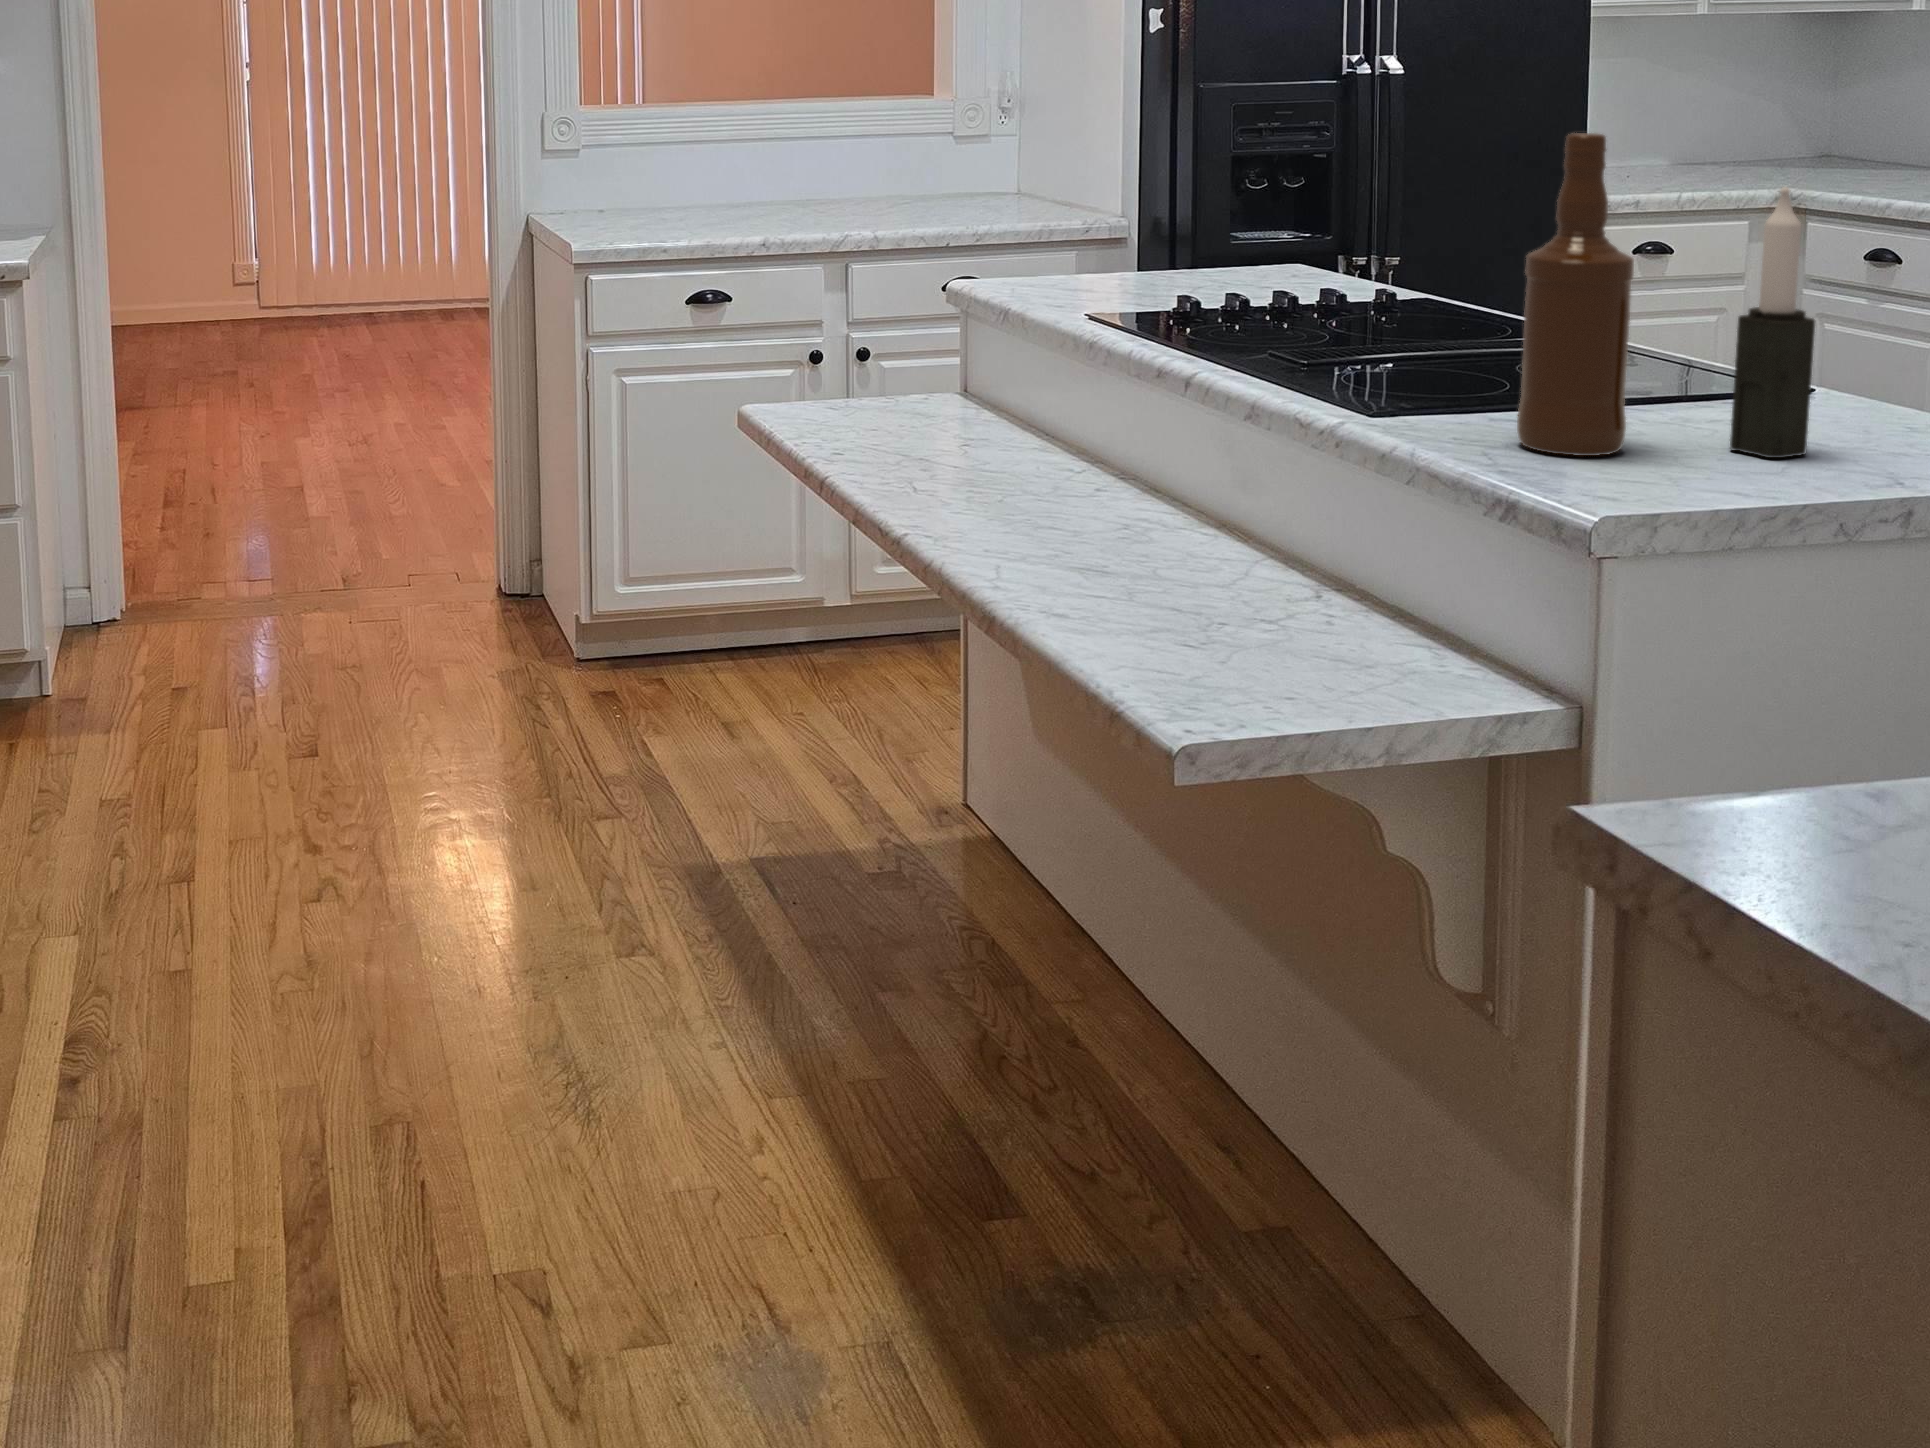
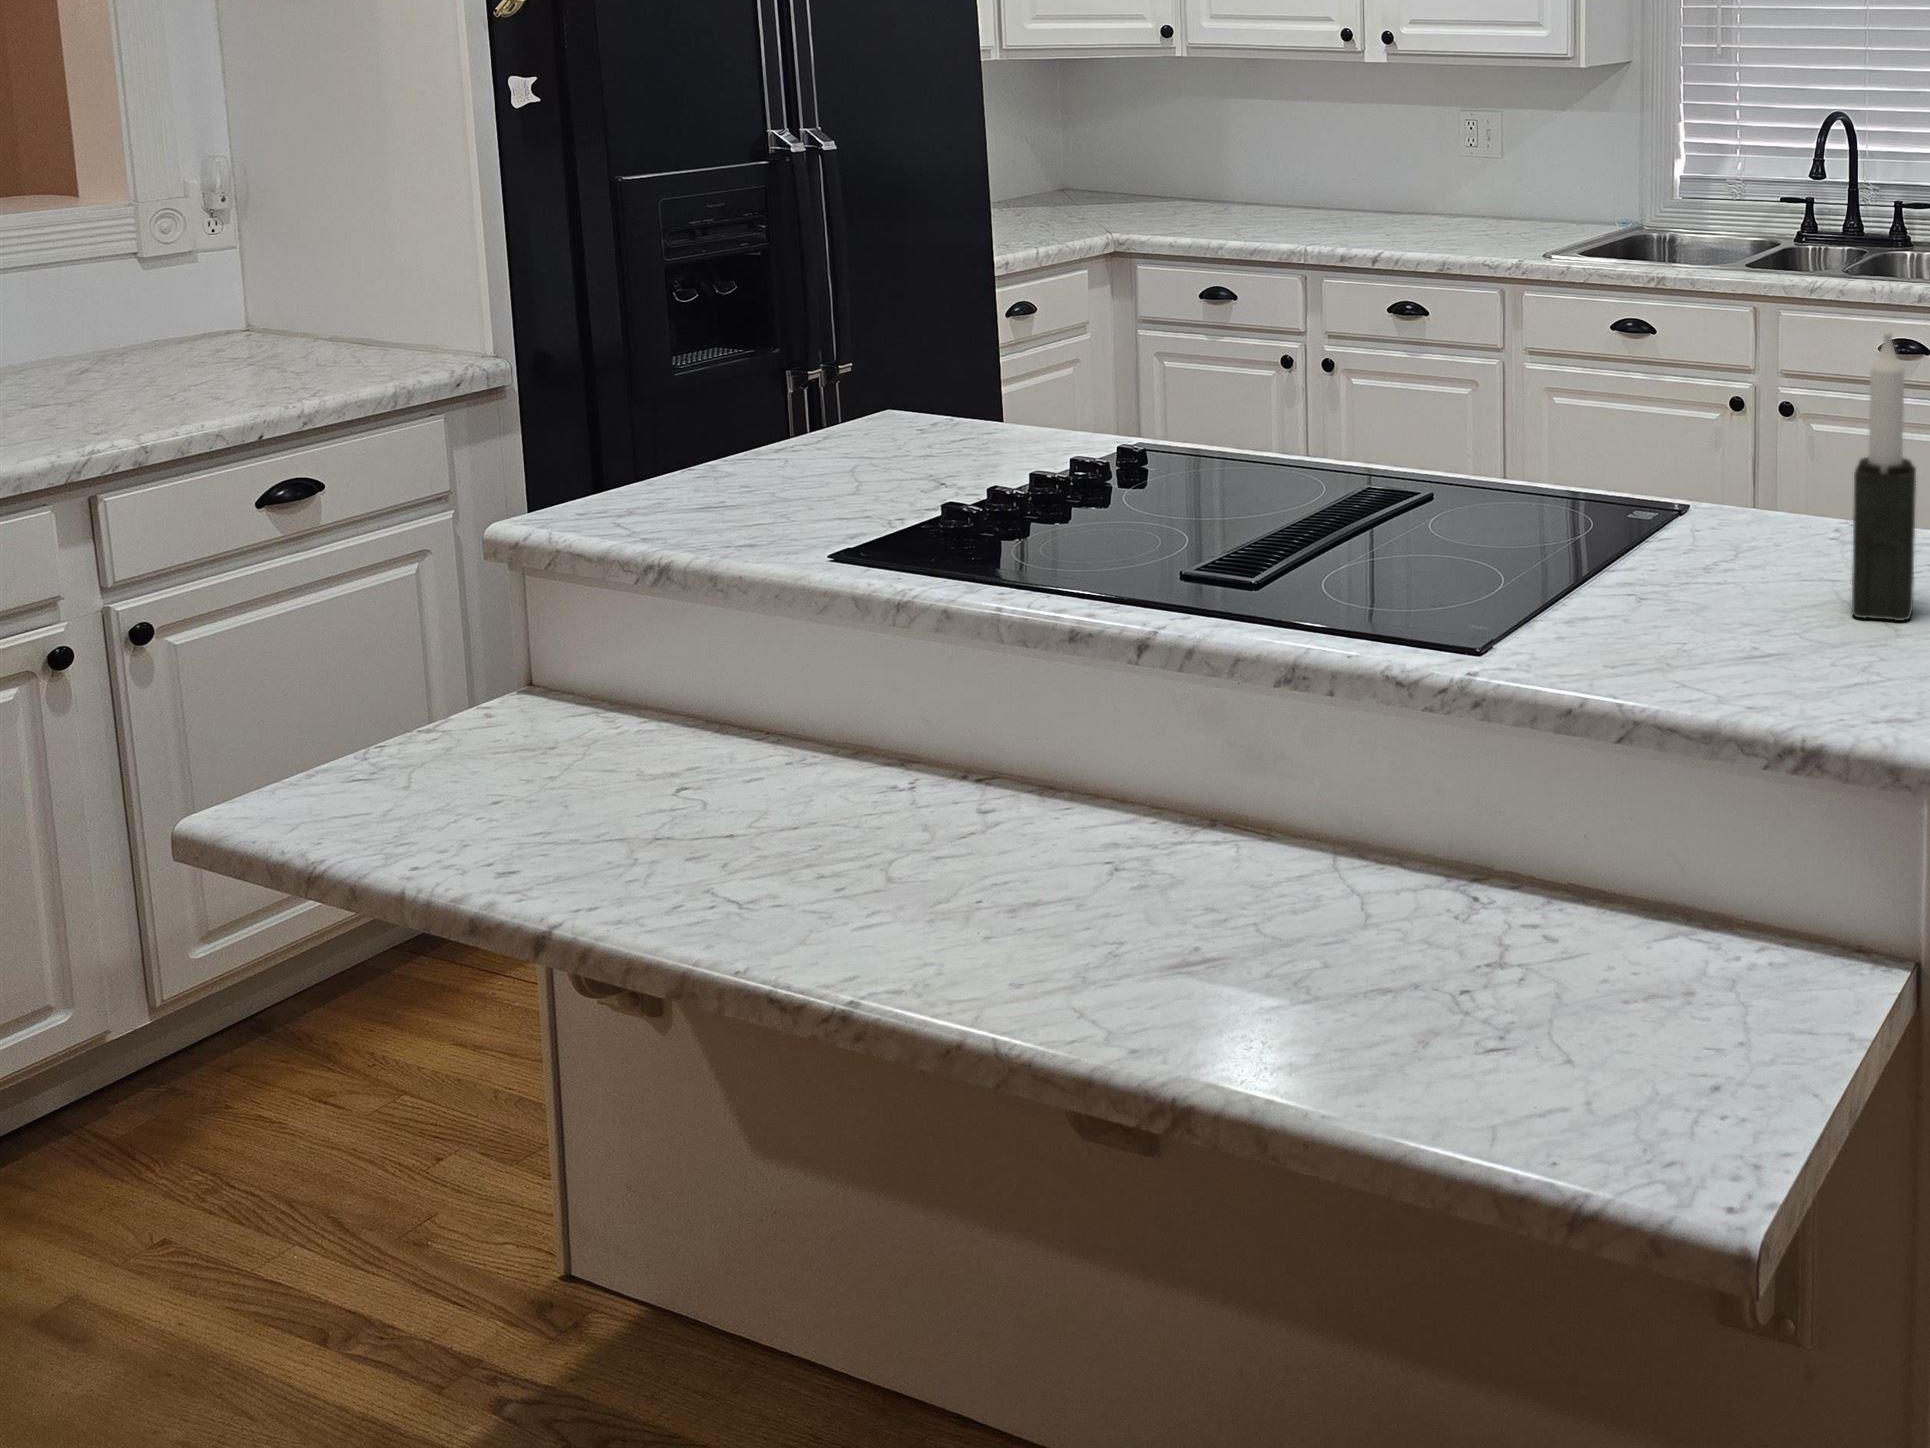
bottle: present [1517,133,1634,456] -> none [1699,293,1814,672]

